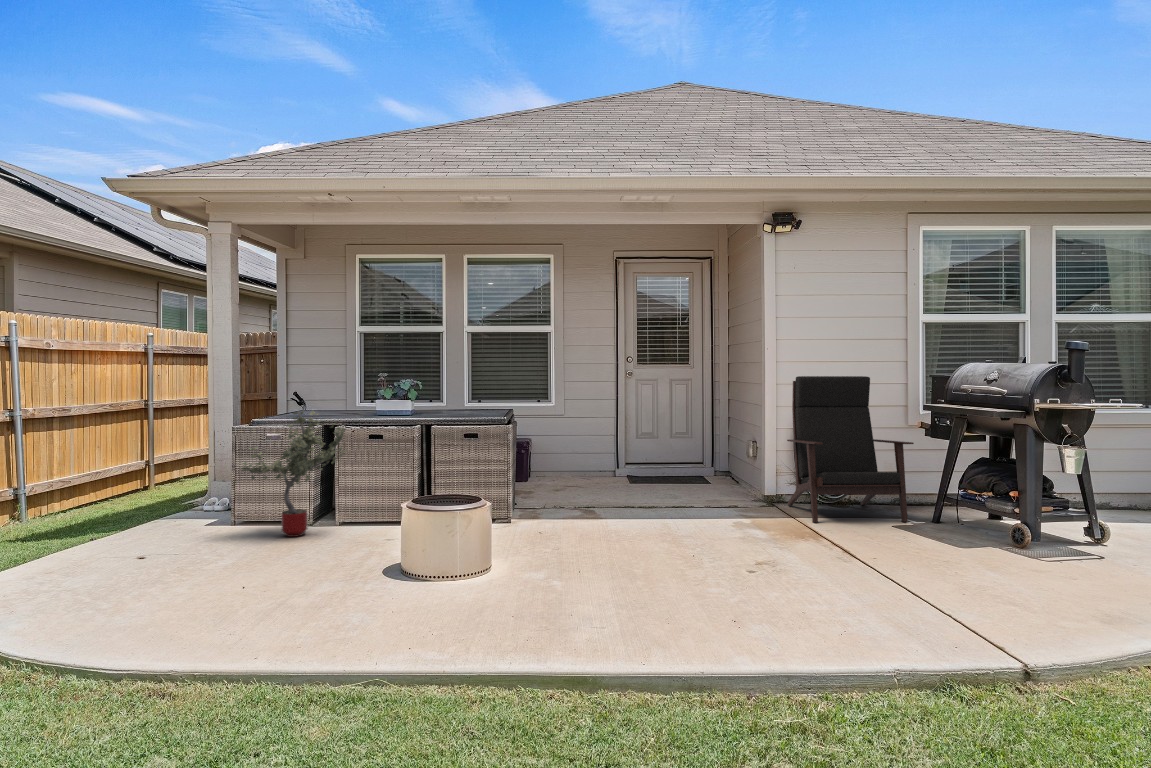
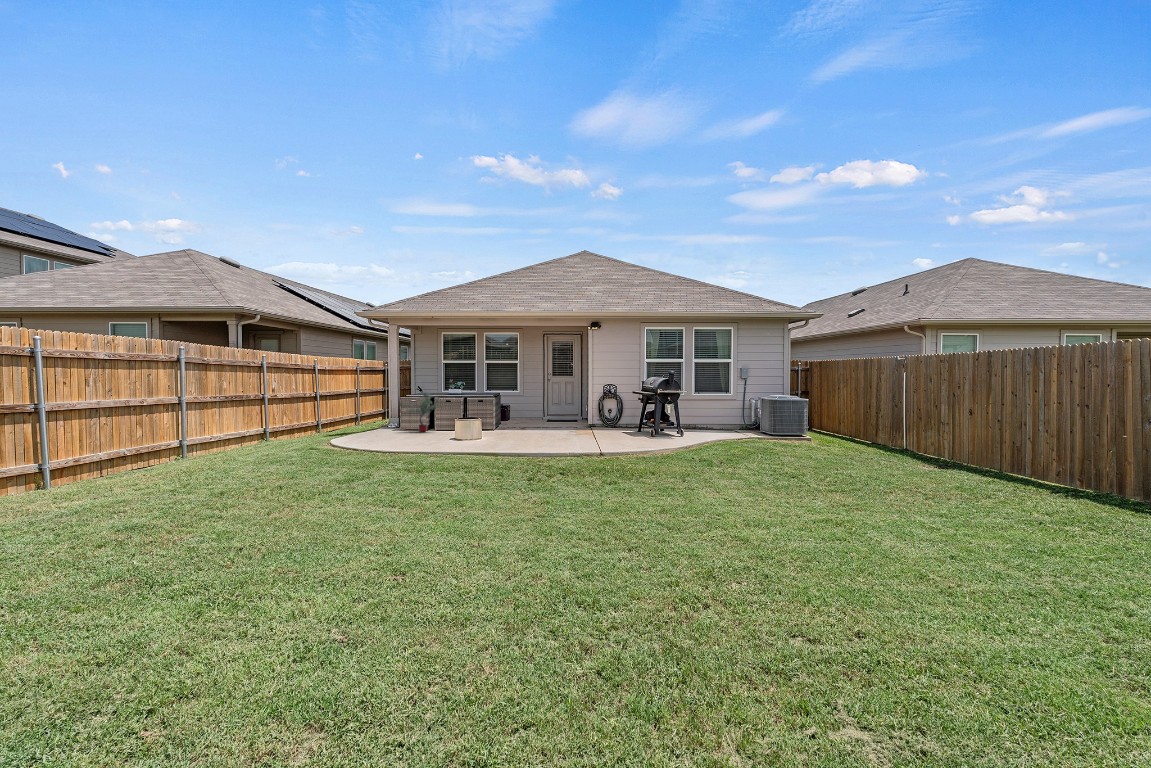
lounge chair: present [787,376,914,523] -> none [594,382,629,432]

